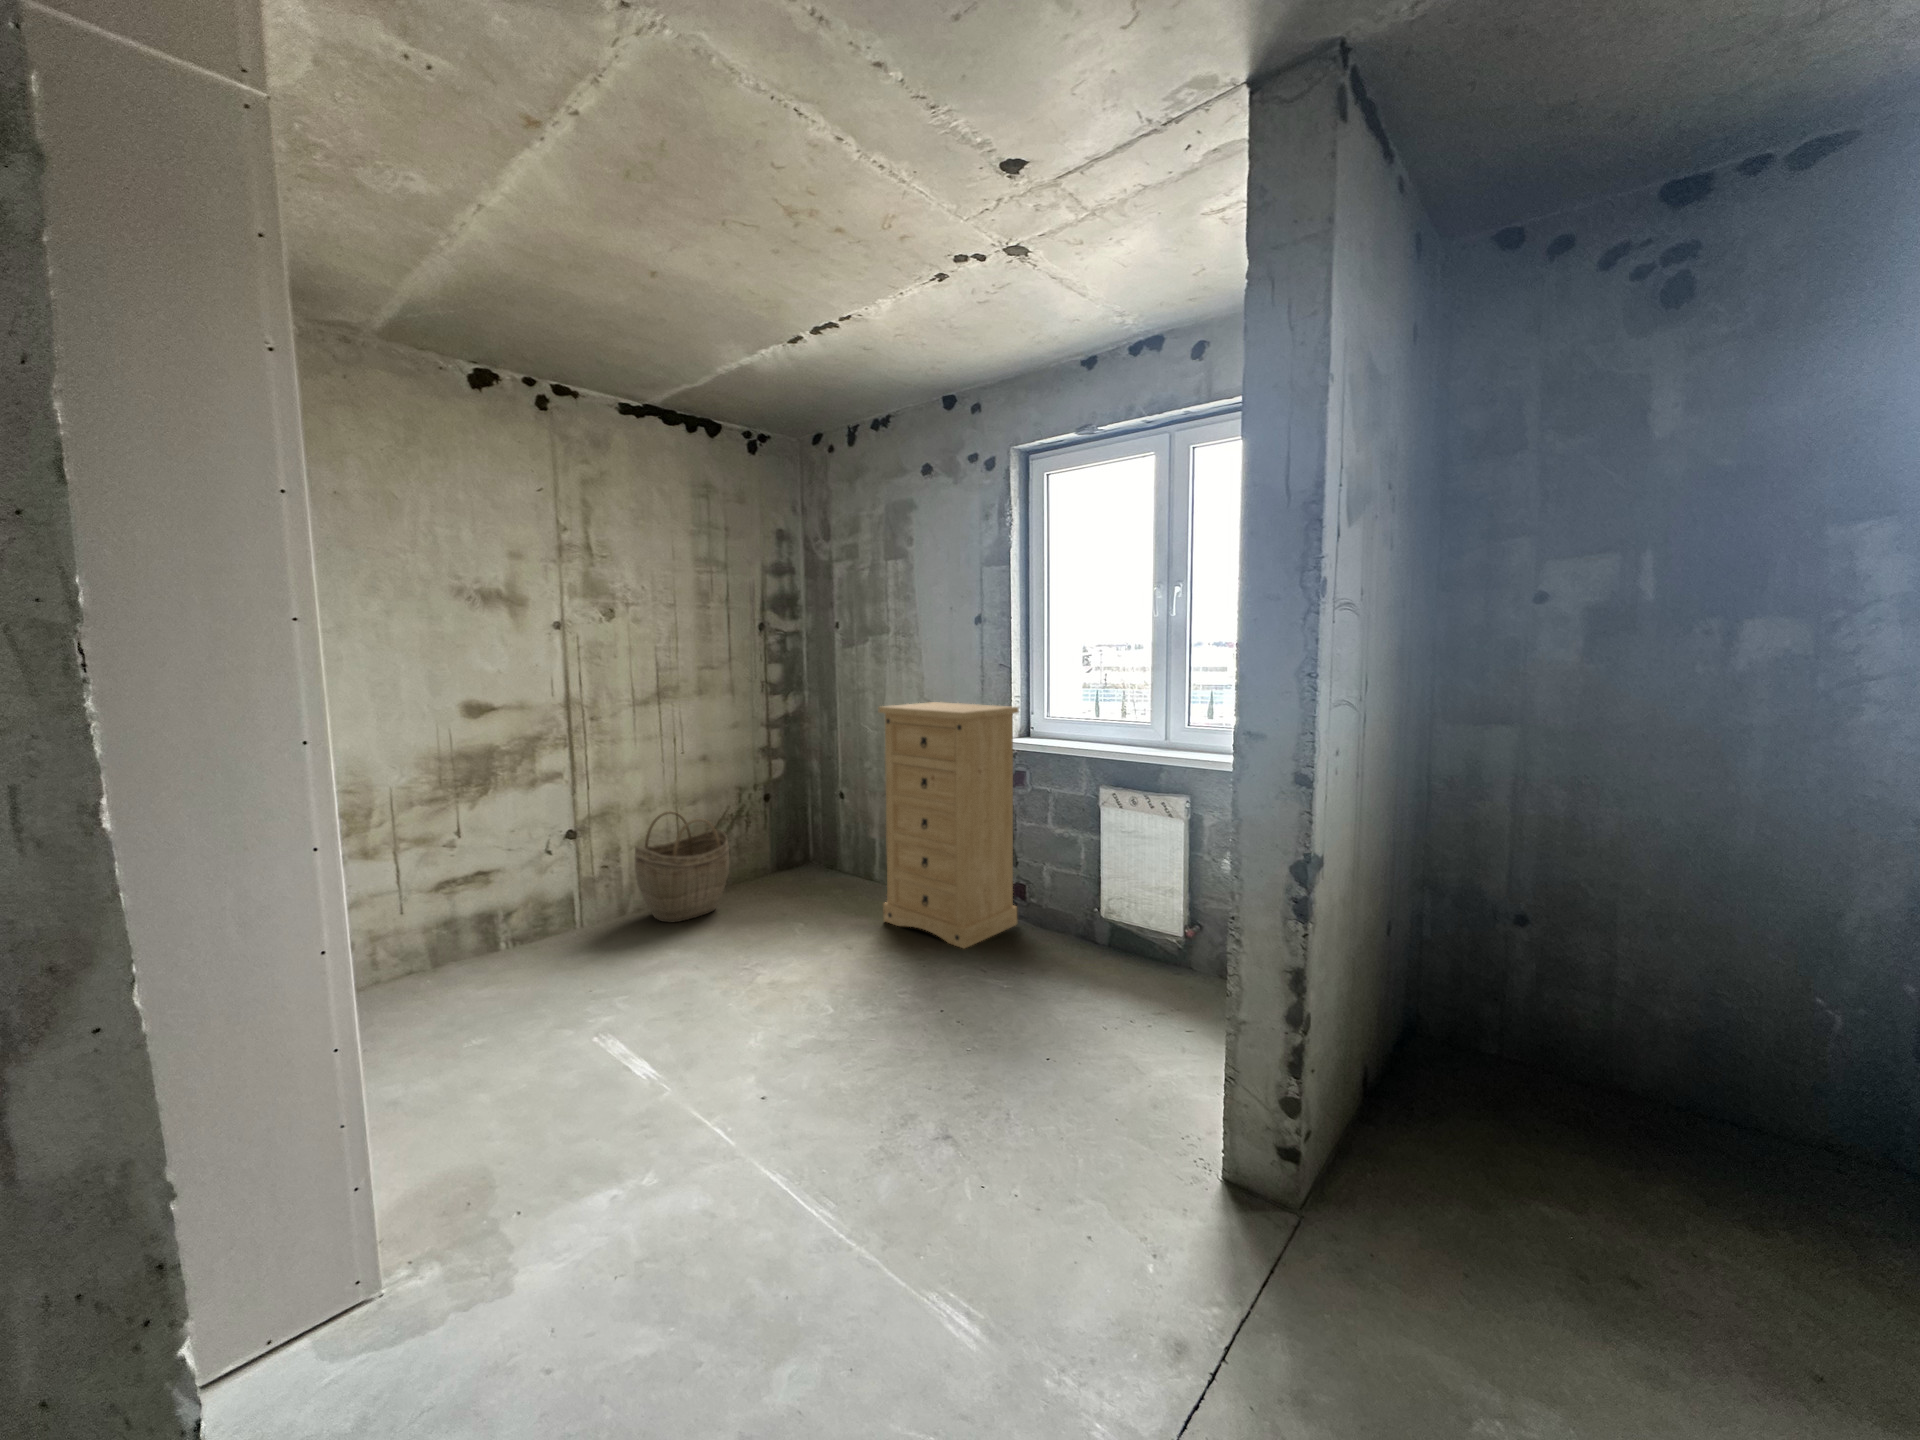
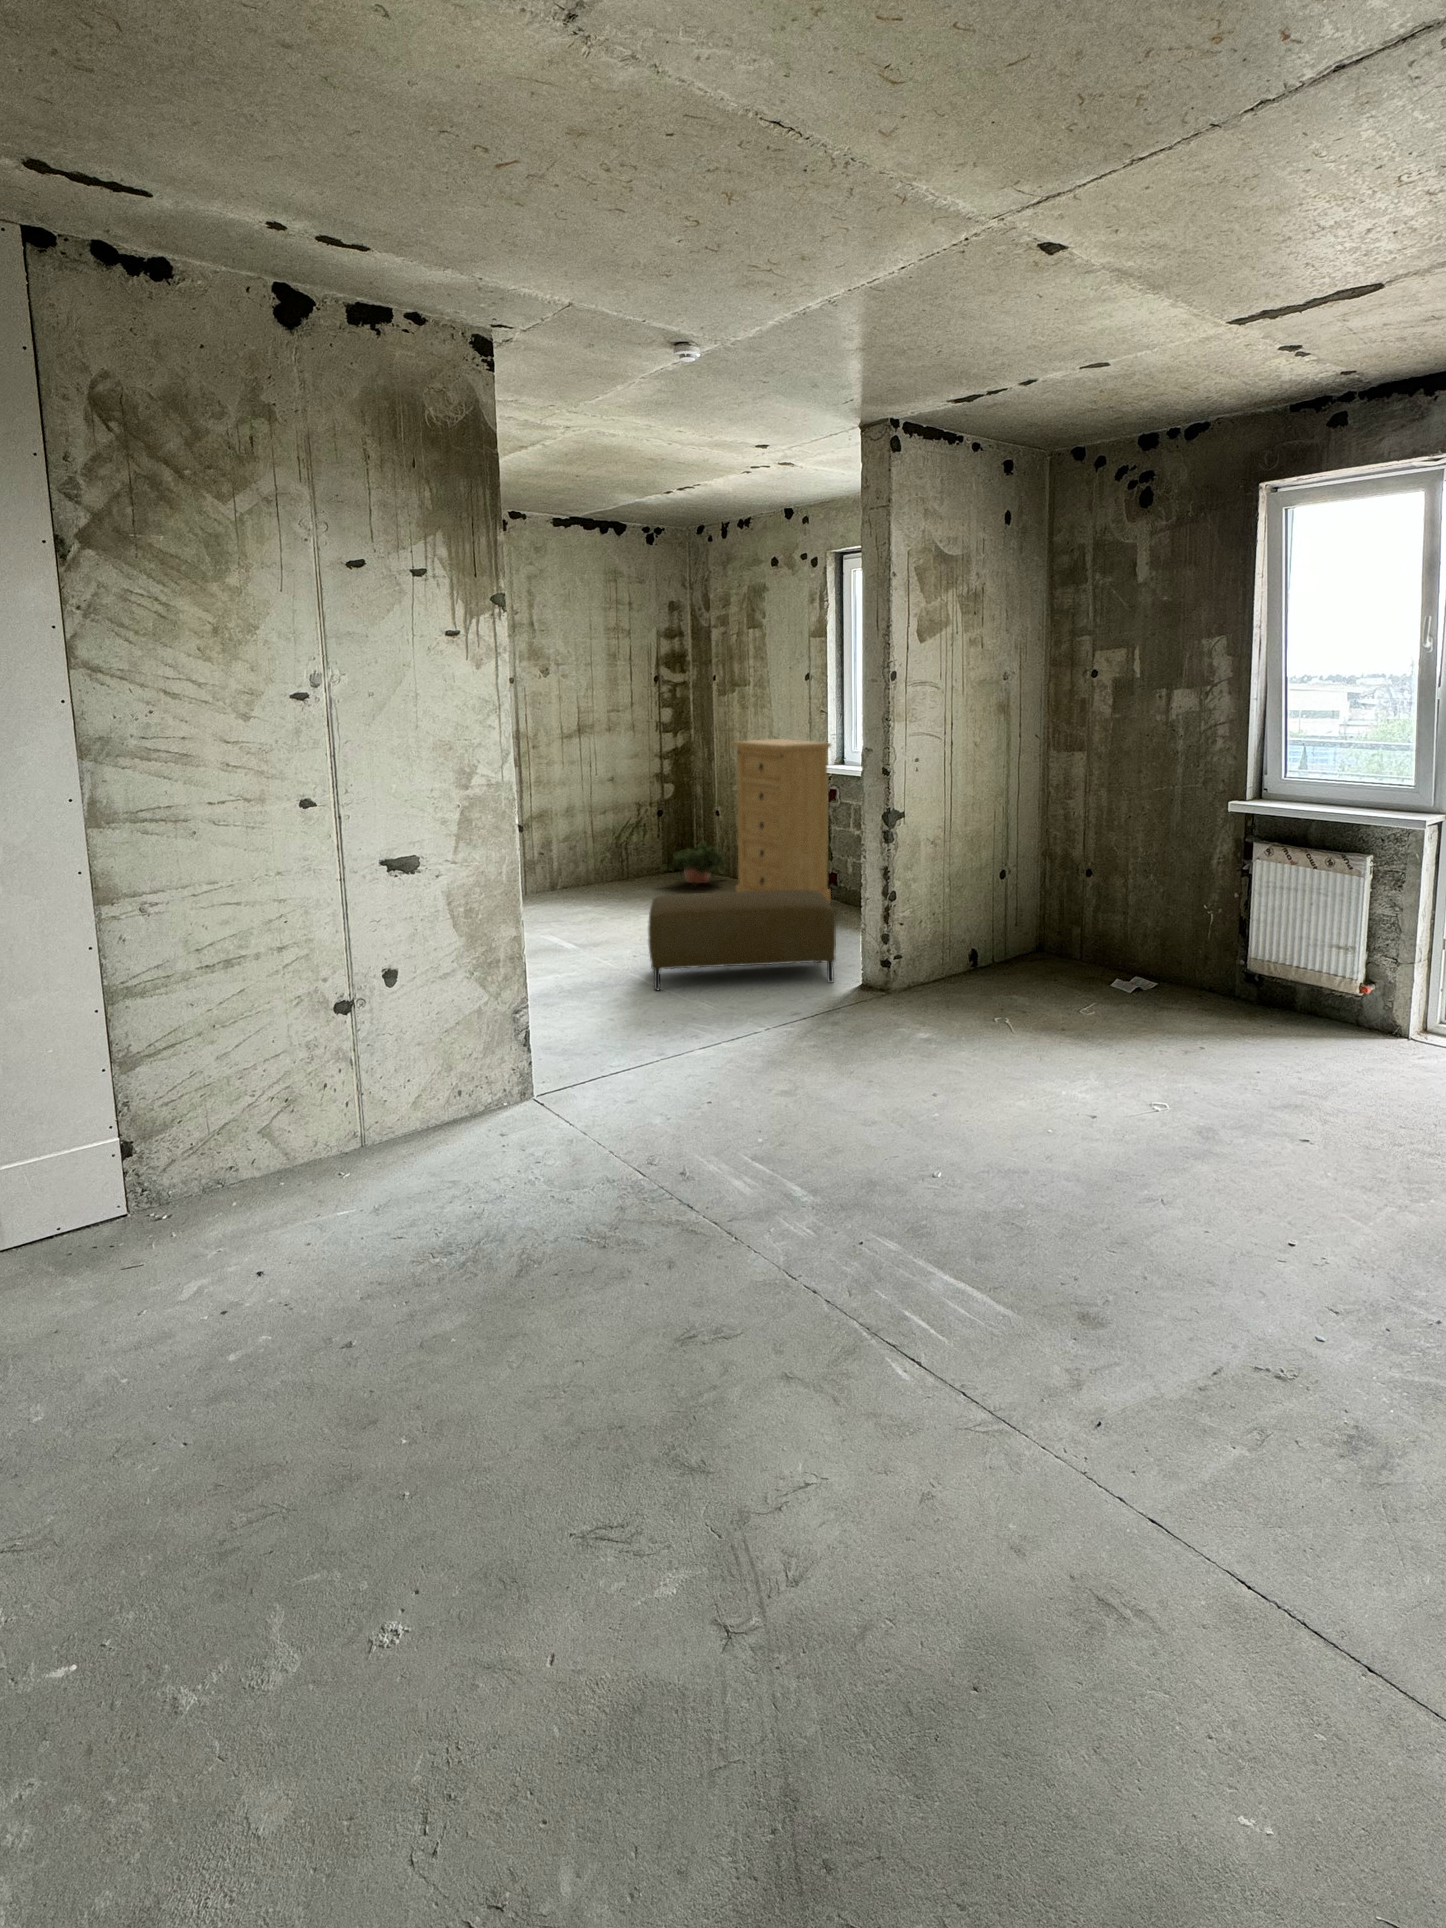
woven basket: present [635,811,729,922] -> none [562,817,629,895]
potted plant: none [772,833,861,901] -> present [662,842,724,886]
ottoman: none [796,973,1180,1264] -> present [648,890,836,990]

